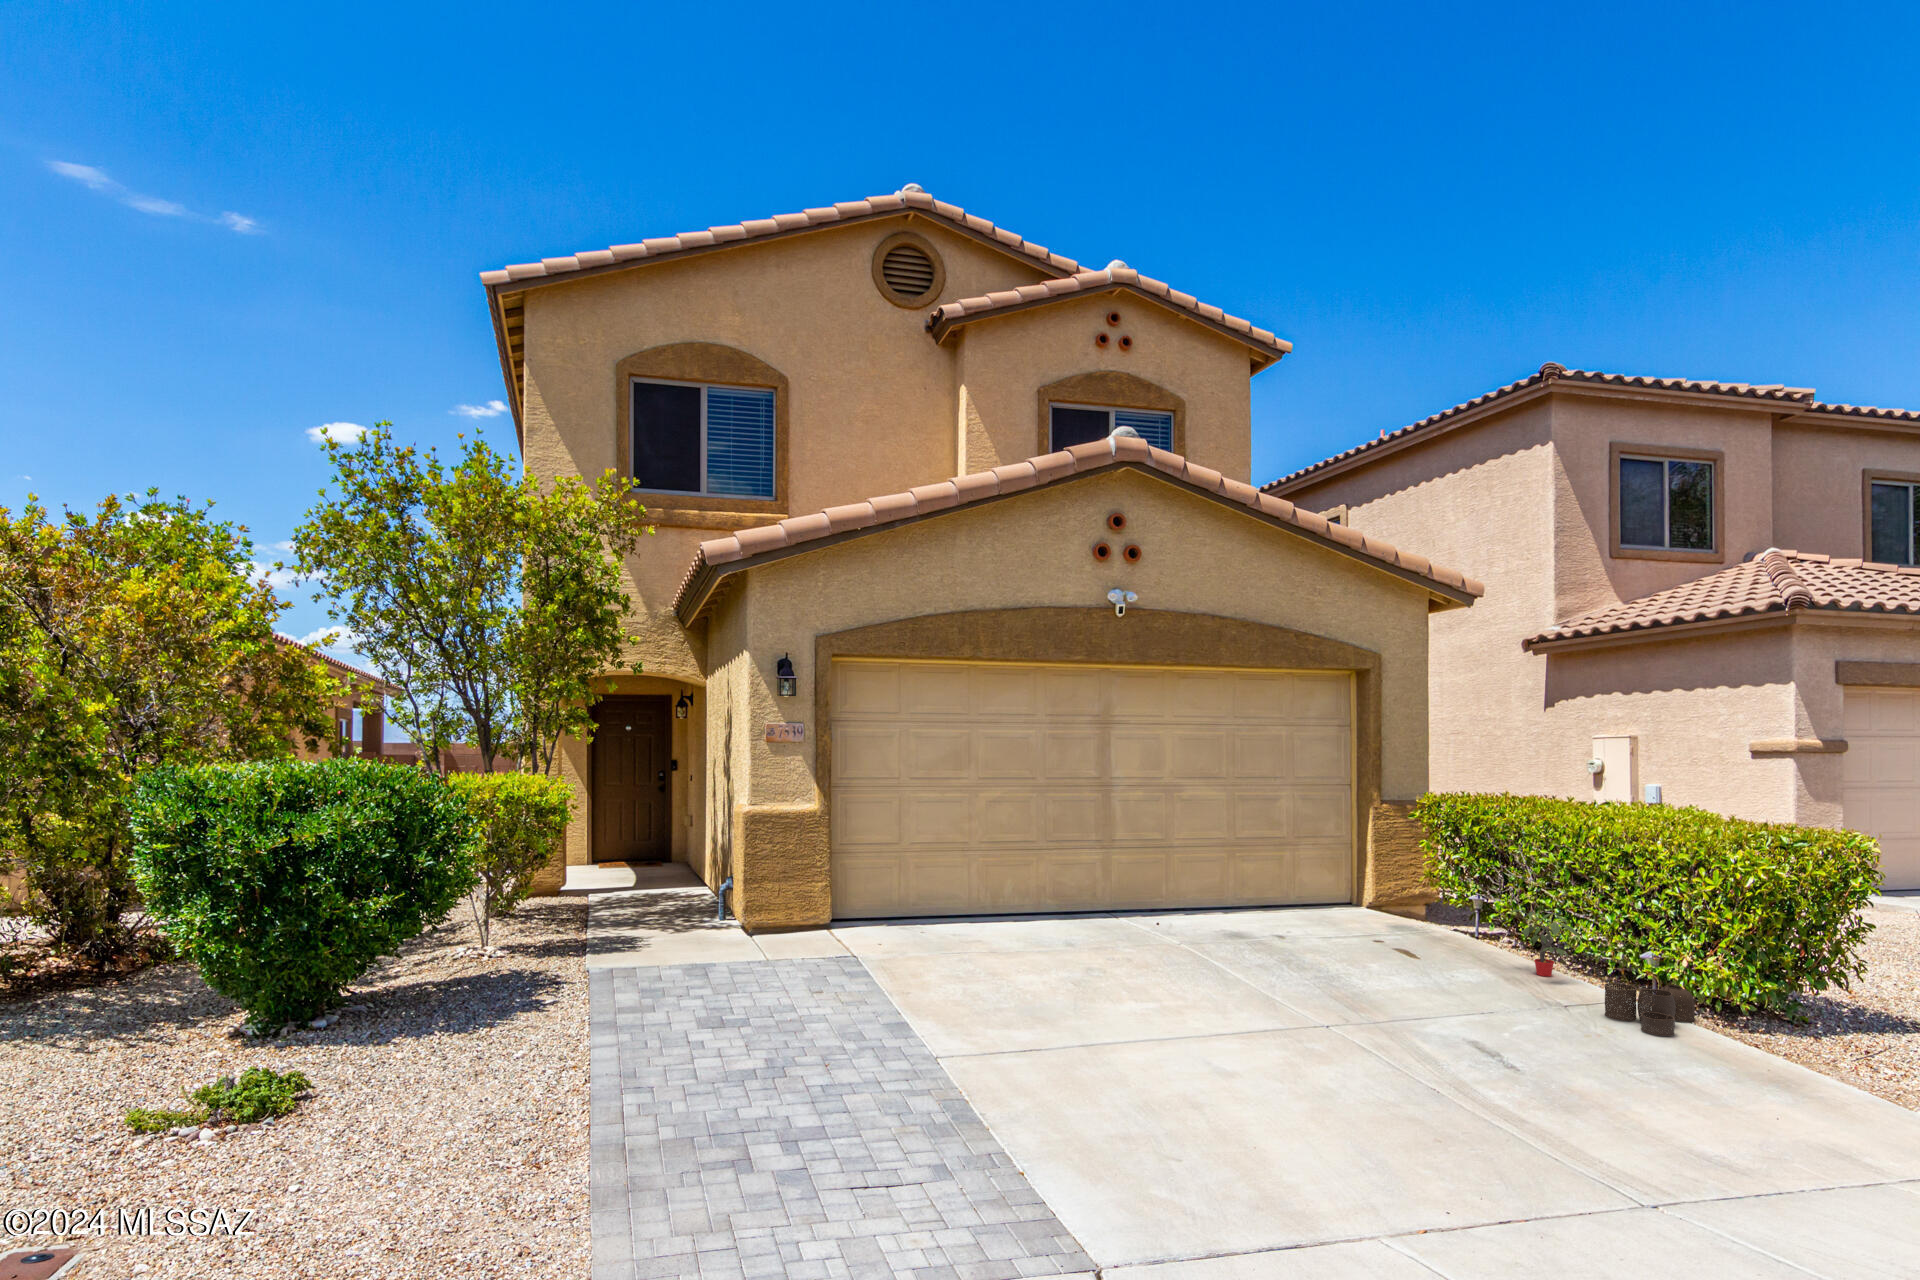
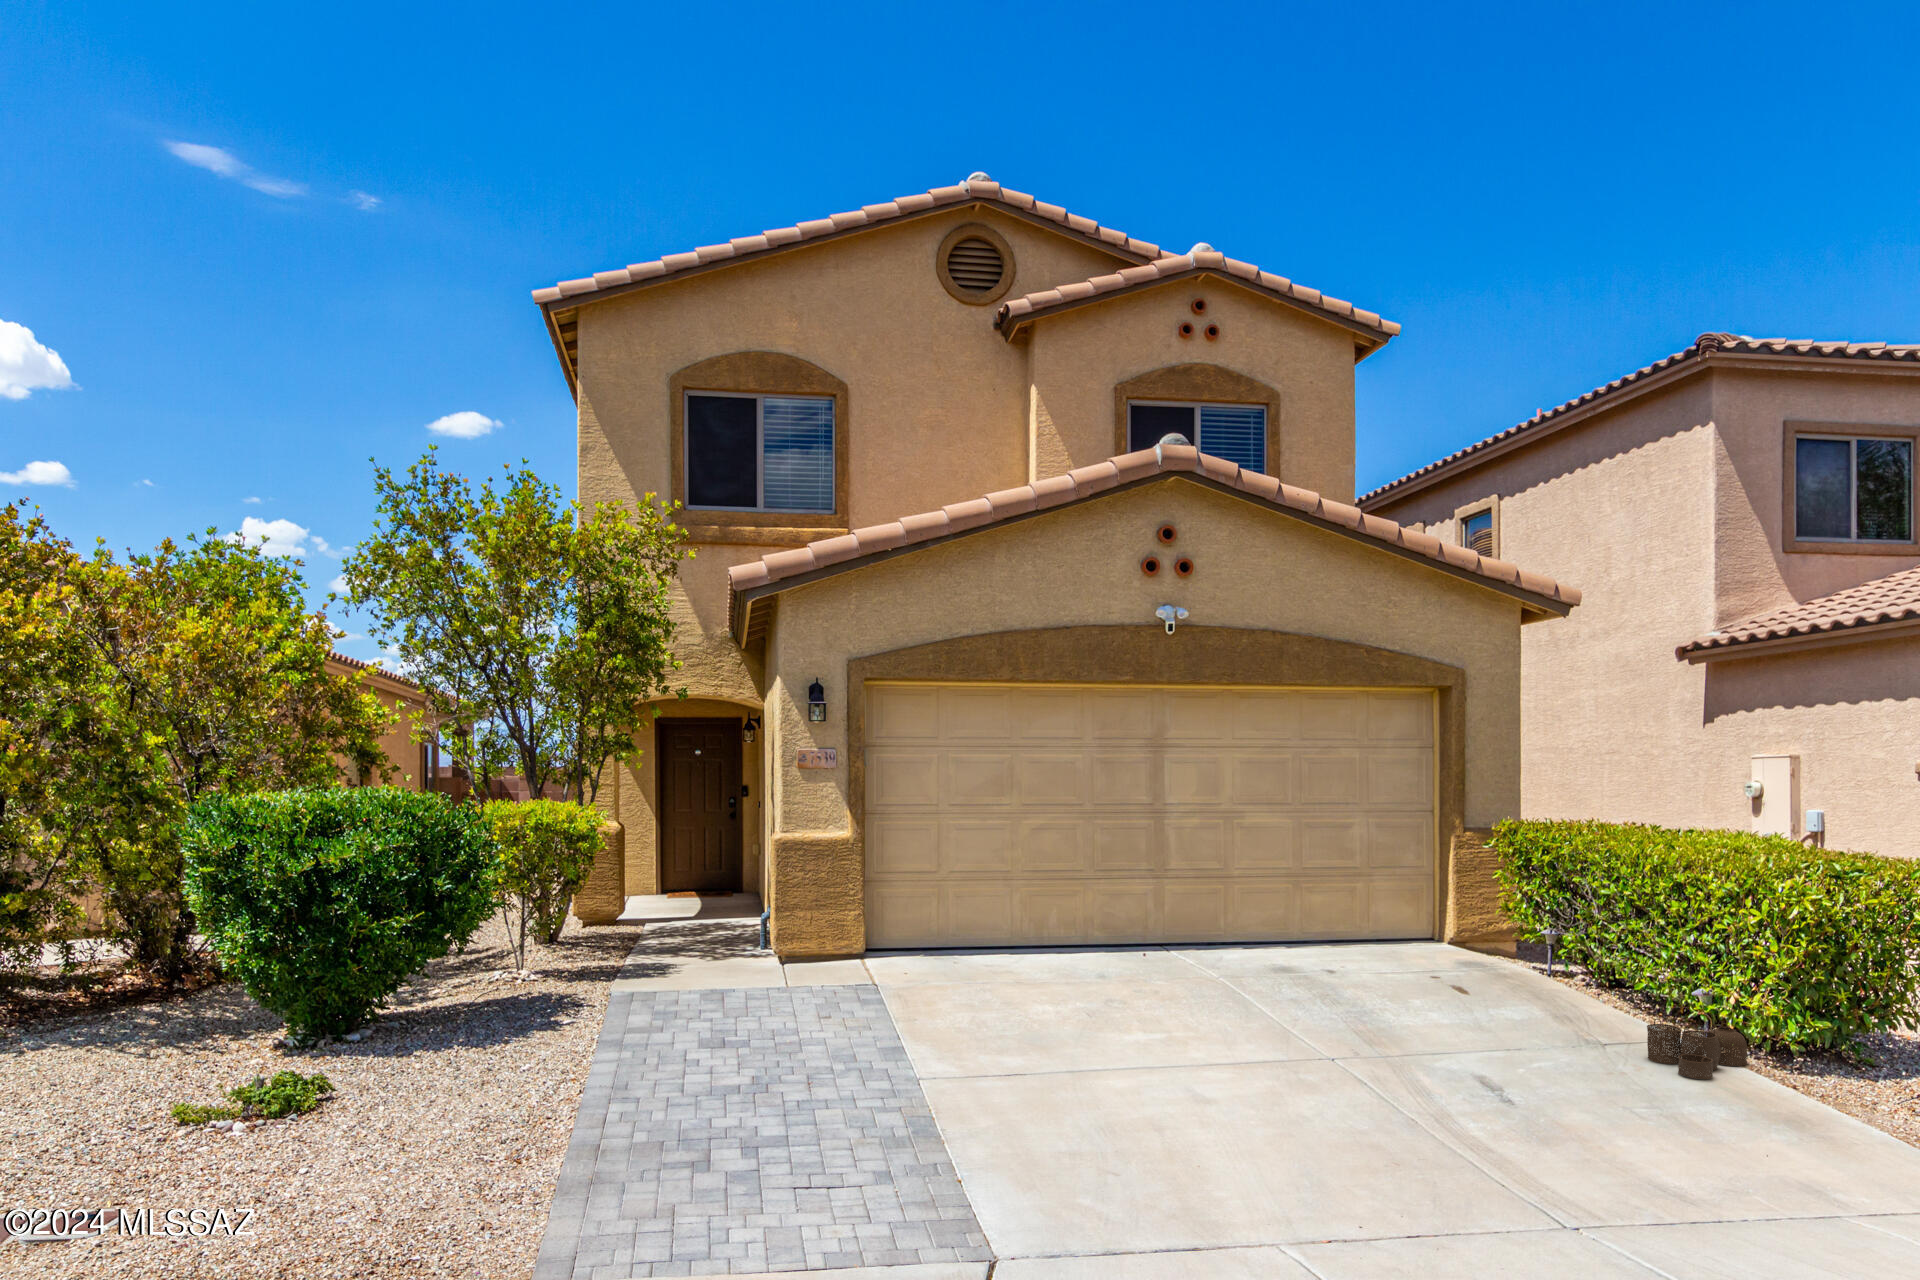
potted plant: present [1511,910,1579,976] -> none [1570,947,1642,1019]

